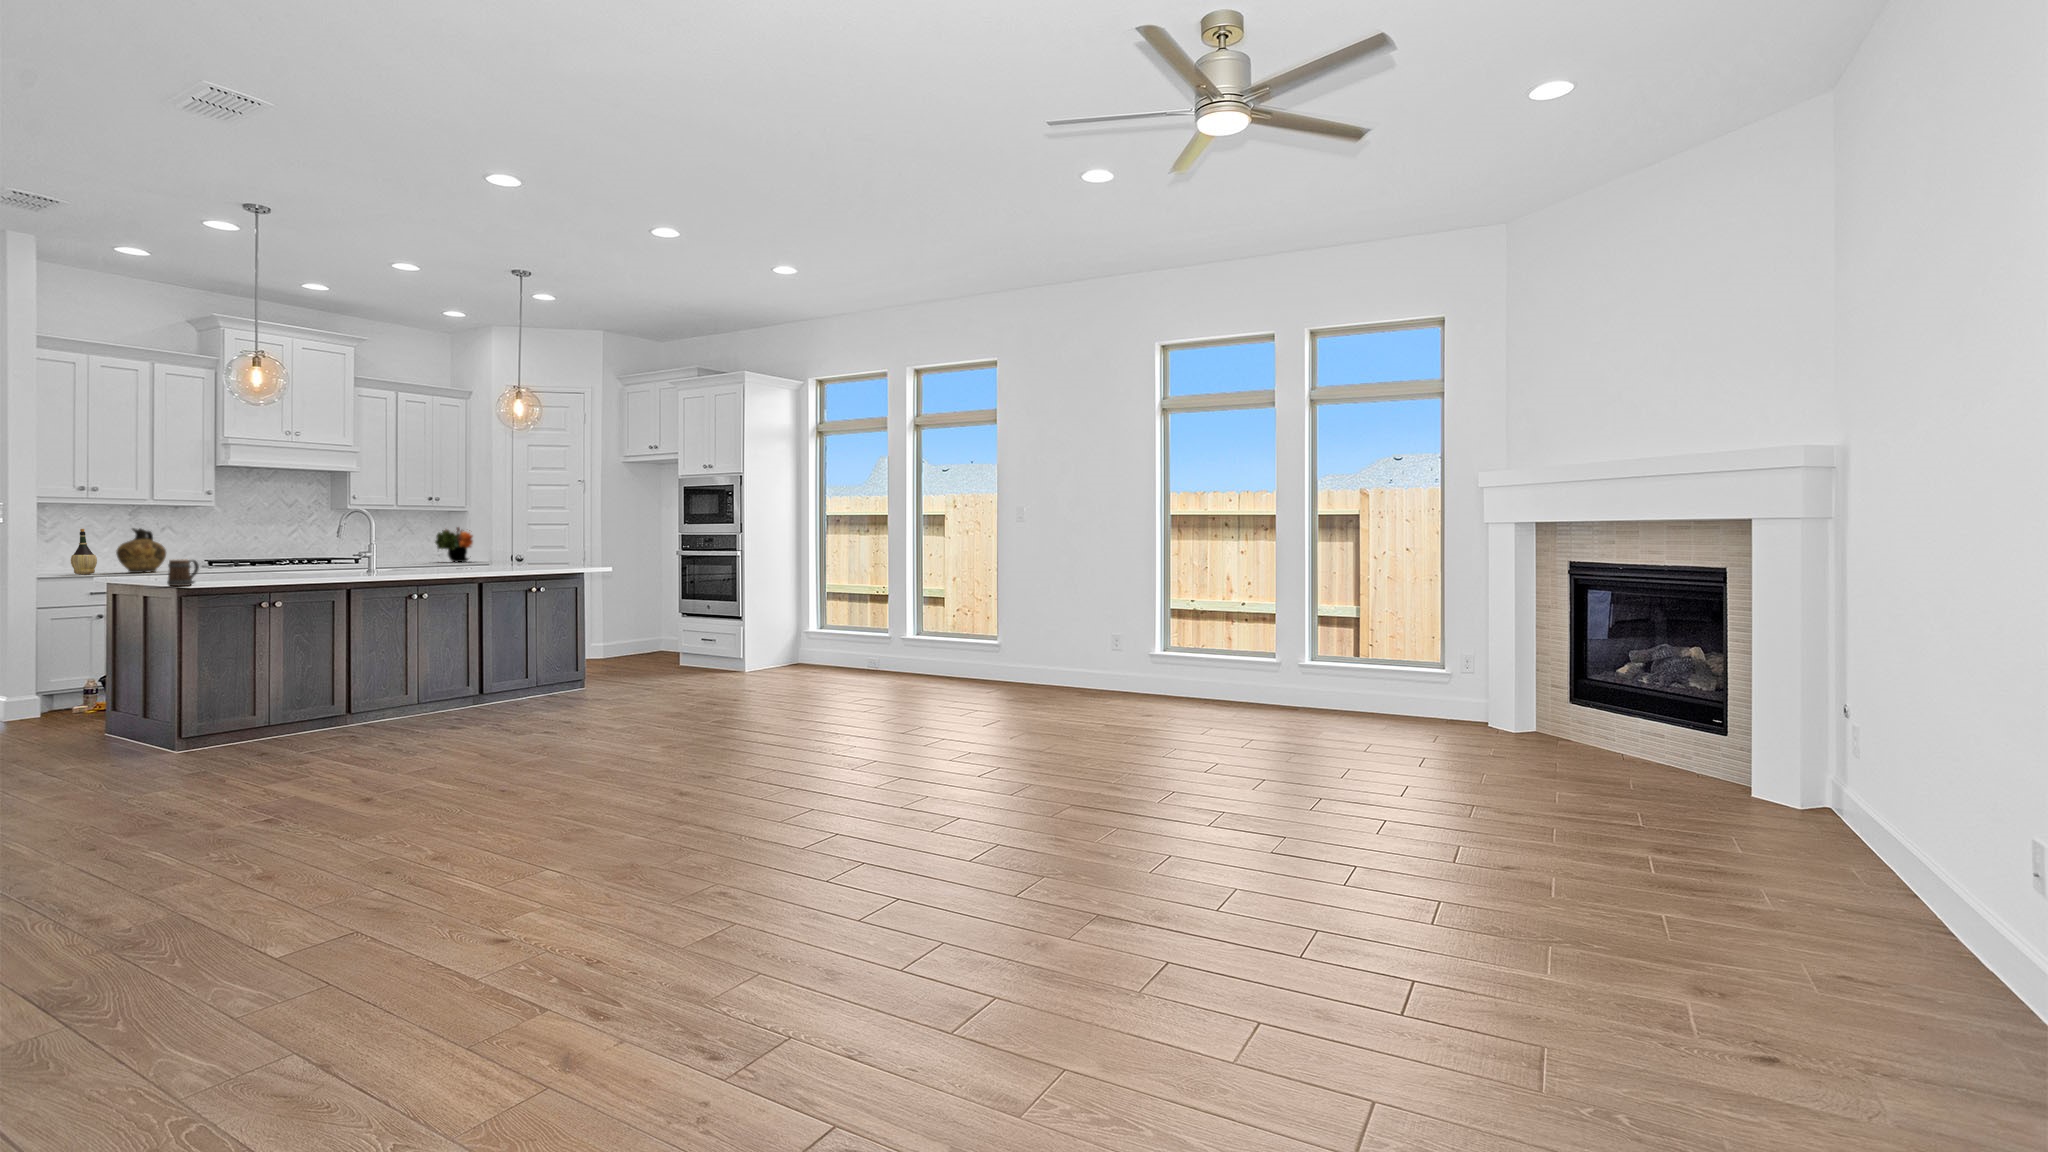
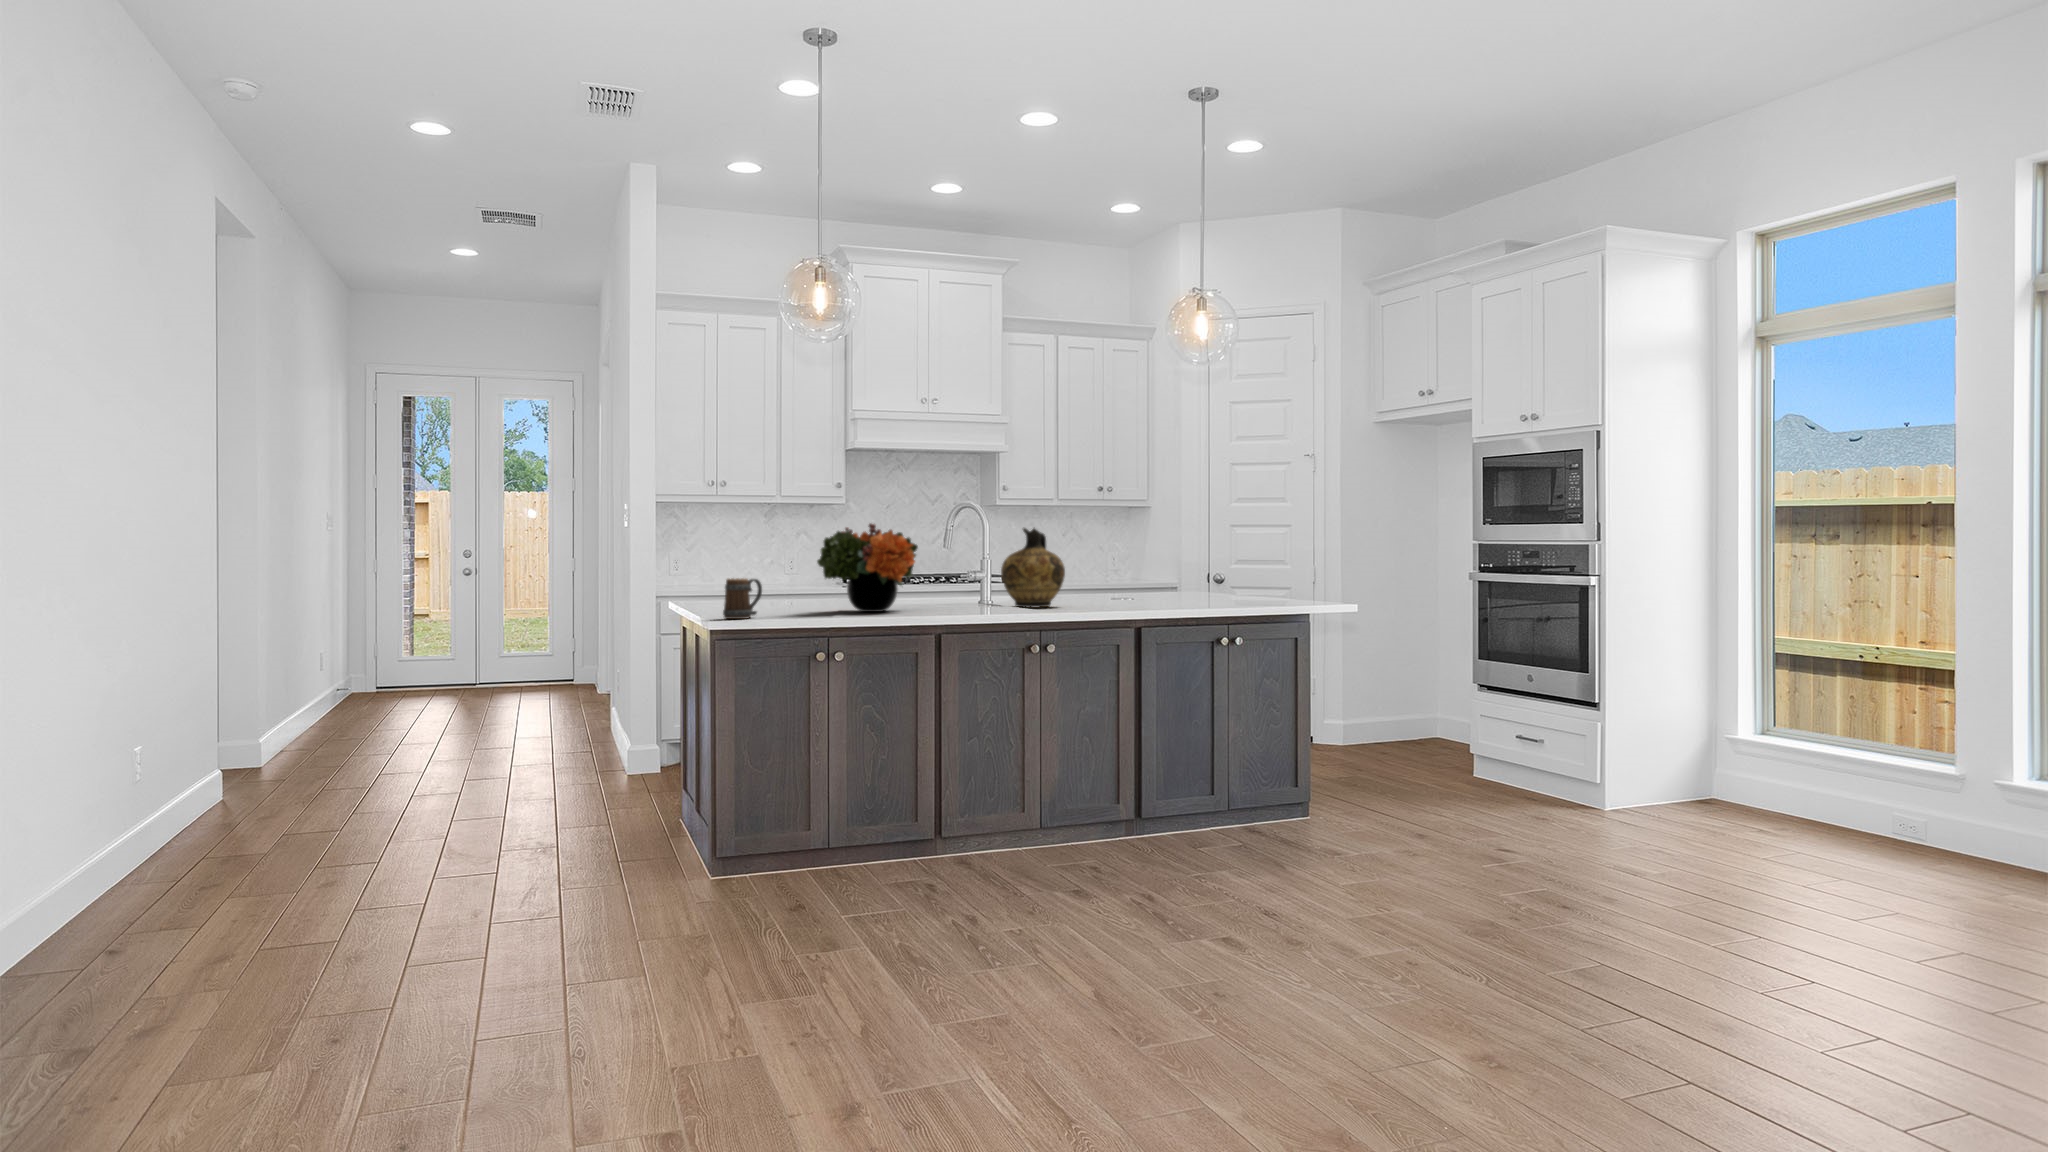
flower arrangement: present [435,527,473,562] -> present [817,524,918,612]
ceramic jug: present [116,528,166,573] -> present [1001,528,1065,607]
wine bottle: present [71,529,97,574] -> none [707,534,731,592]

